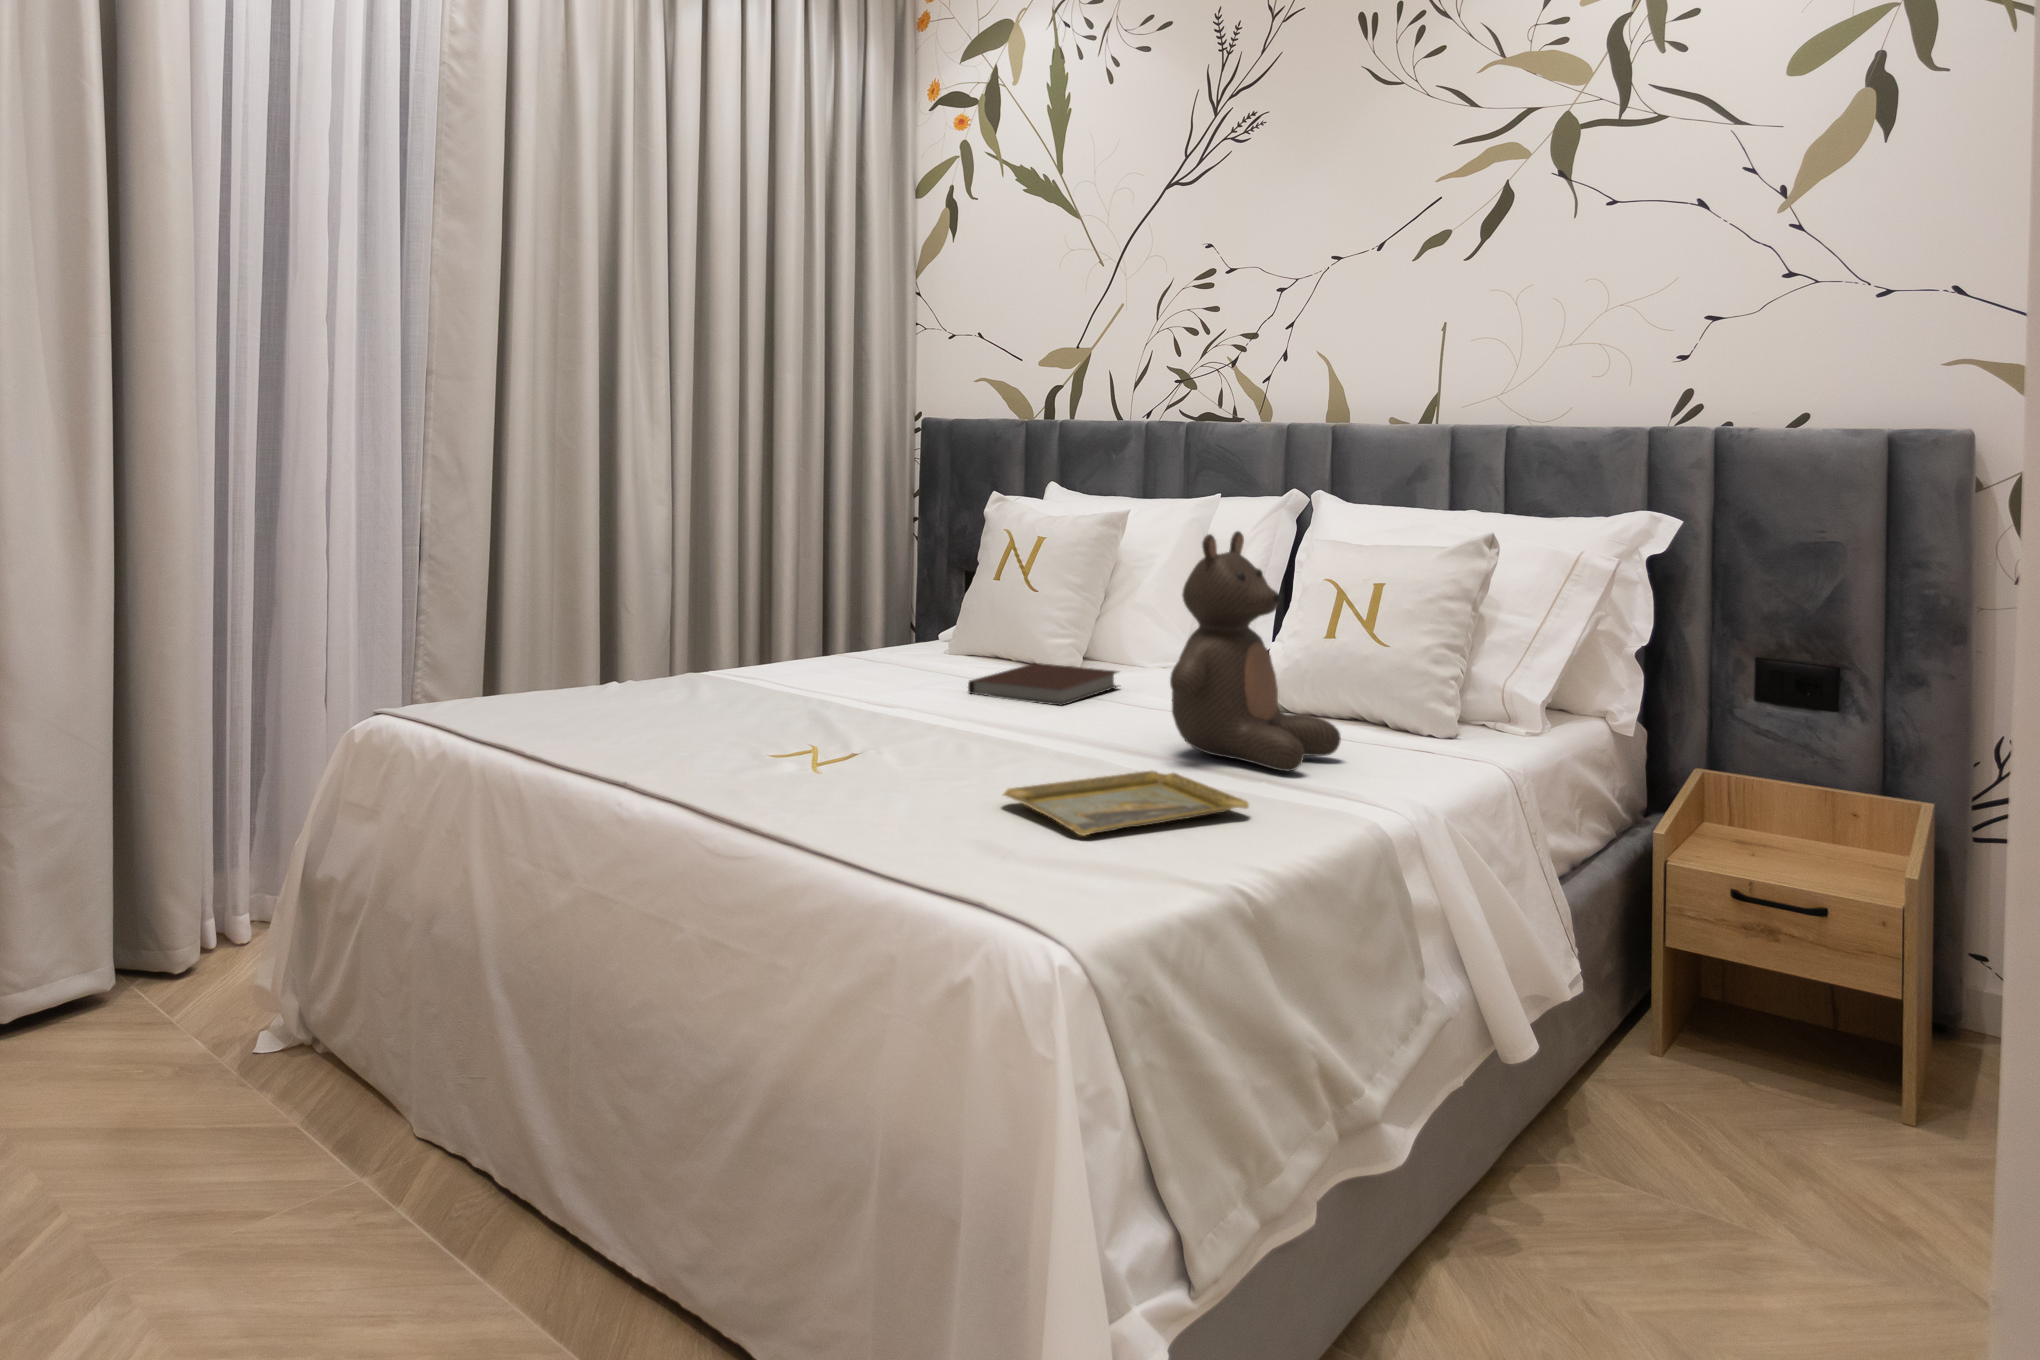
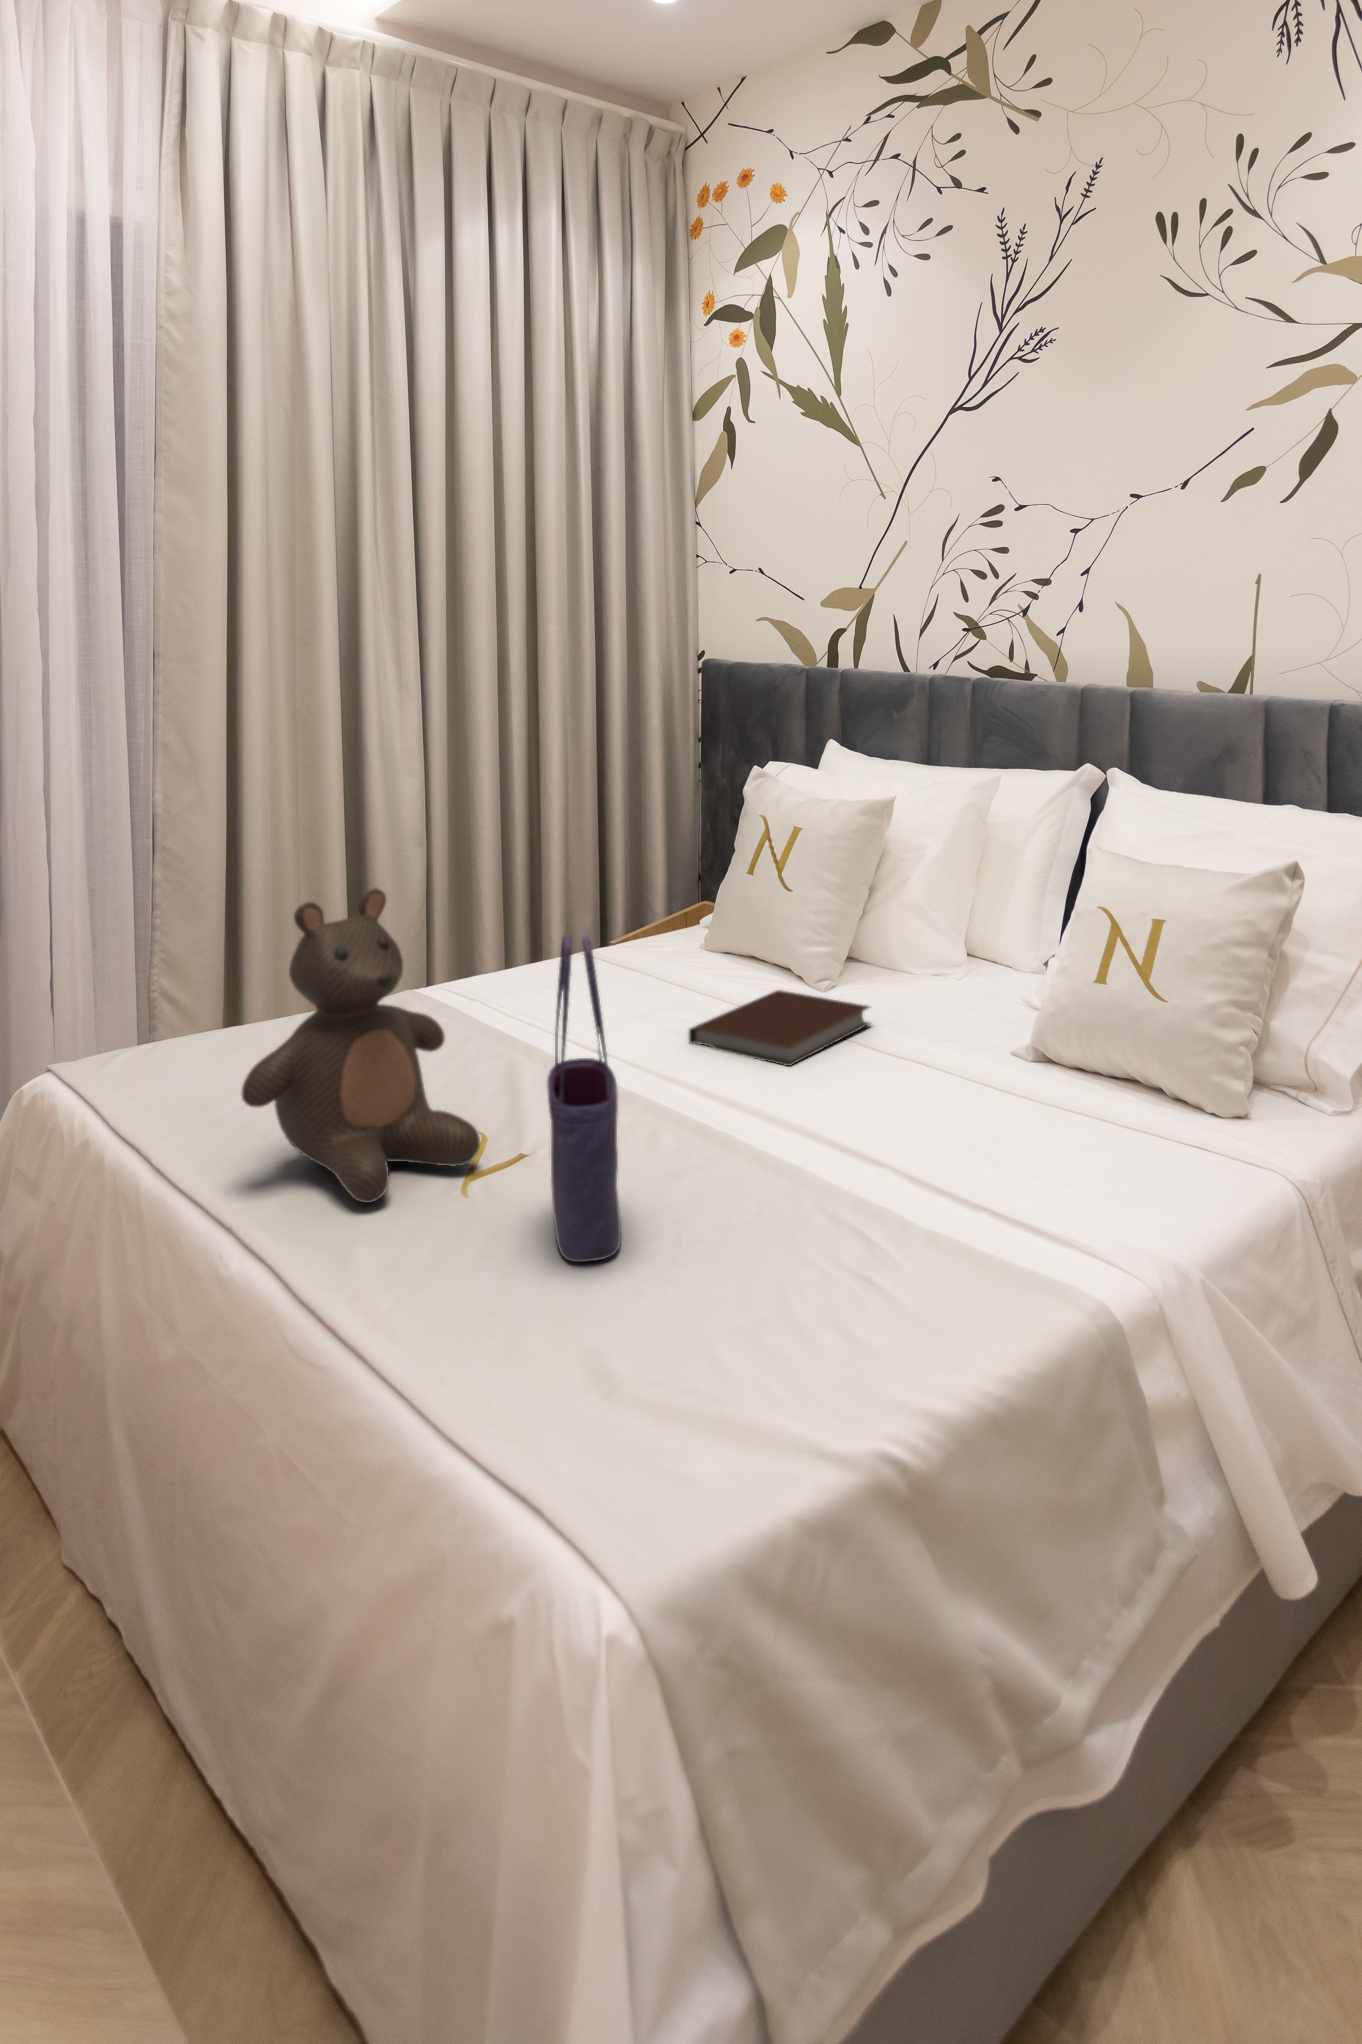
tote bag: none [917,531,979,782] -> present [547,935,621,1262]
teddy bear: present [1170,531,1341,771] -> present [242,888,480,1203]
tray: present [1003,770,1249,835] -> none [621,1244,945,1413]

